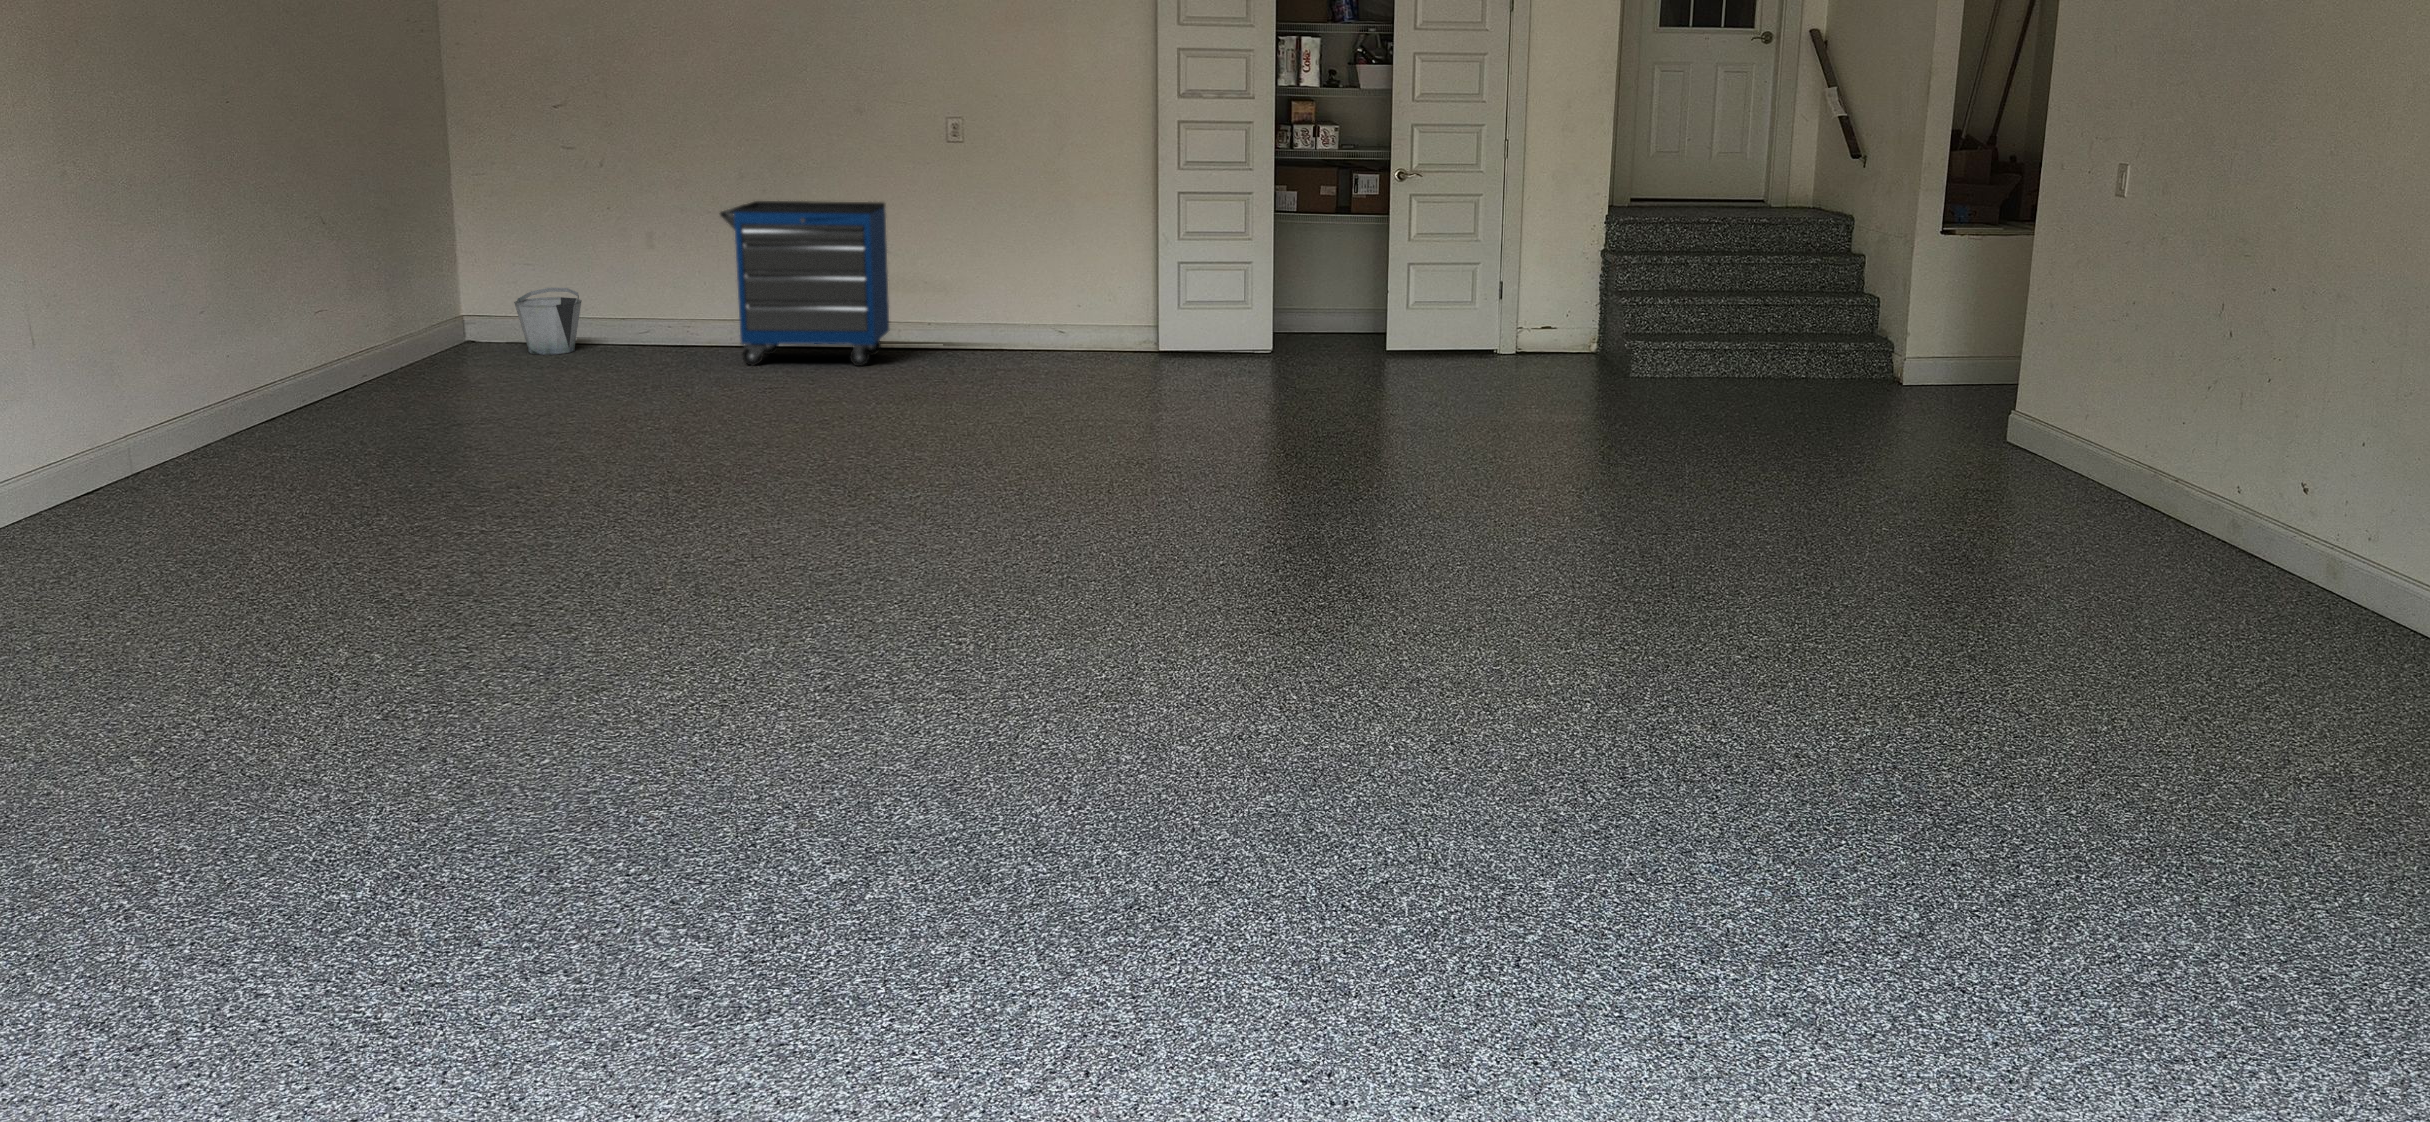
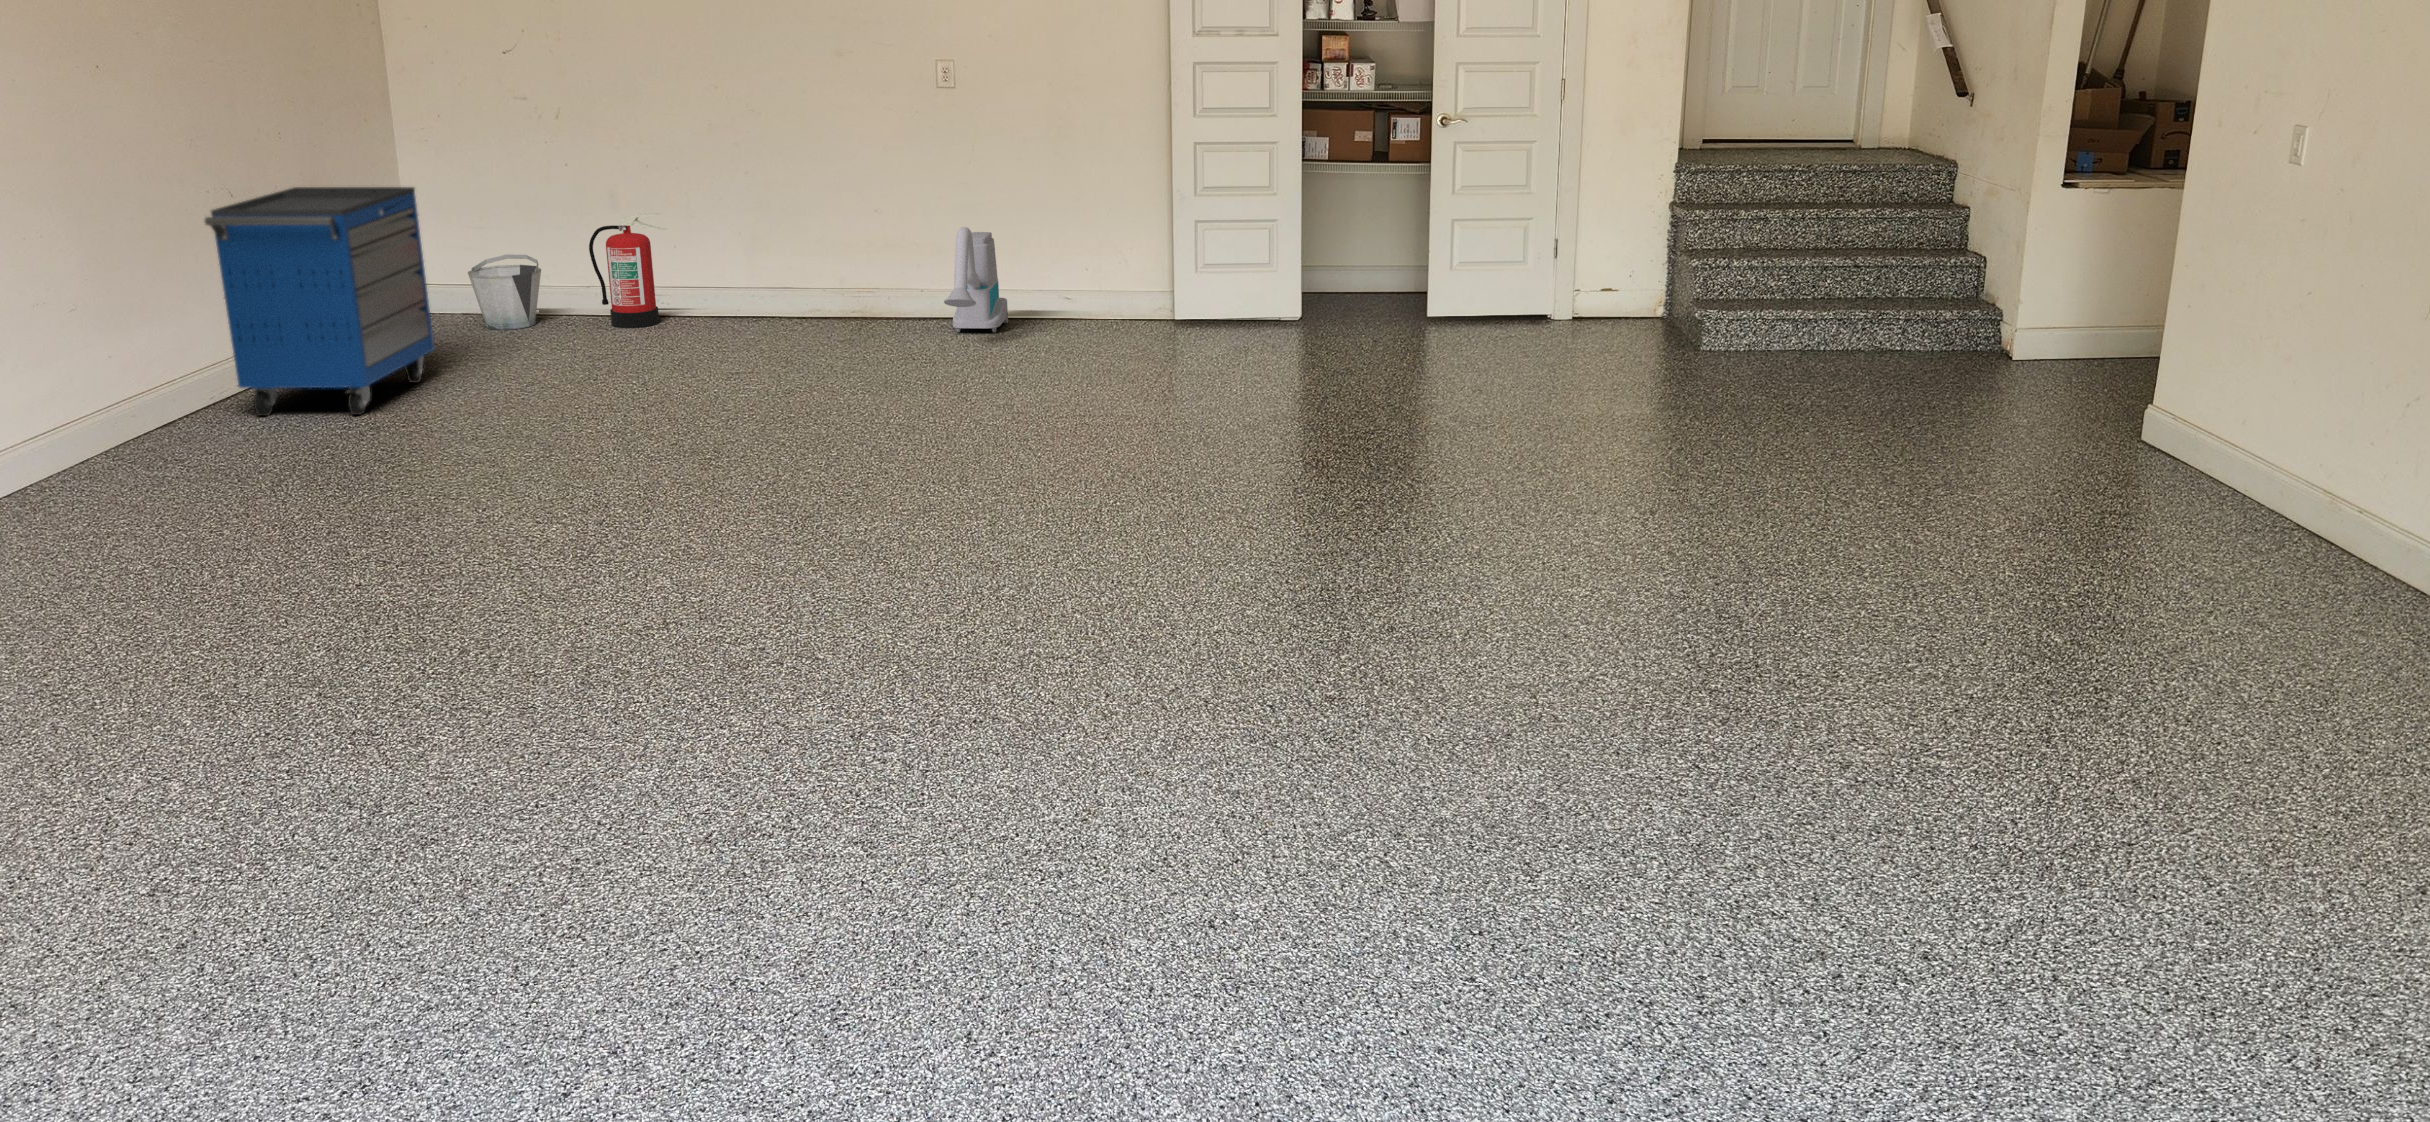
storage cabinet: present [720,201,889,366] -> present [205,187,434,416]
fire extinguisher: none [626,251,700,354] -> present [589,213,667,328]
vacuum cleaner: none [954,262,1008,360] -> present [944,227,1008,332]

